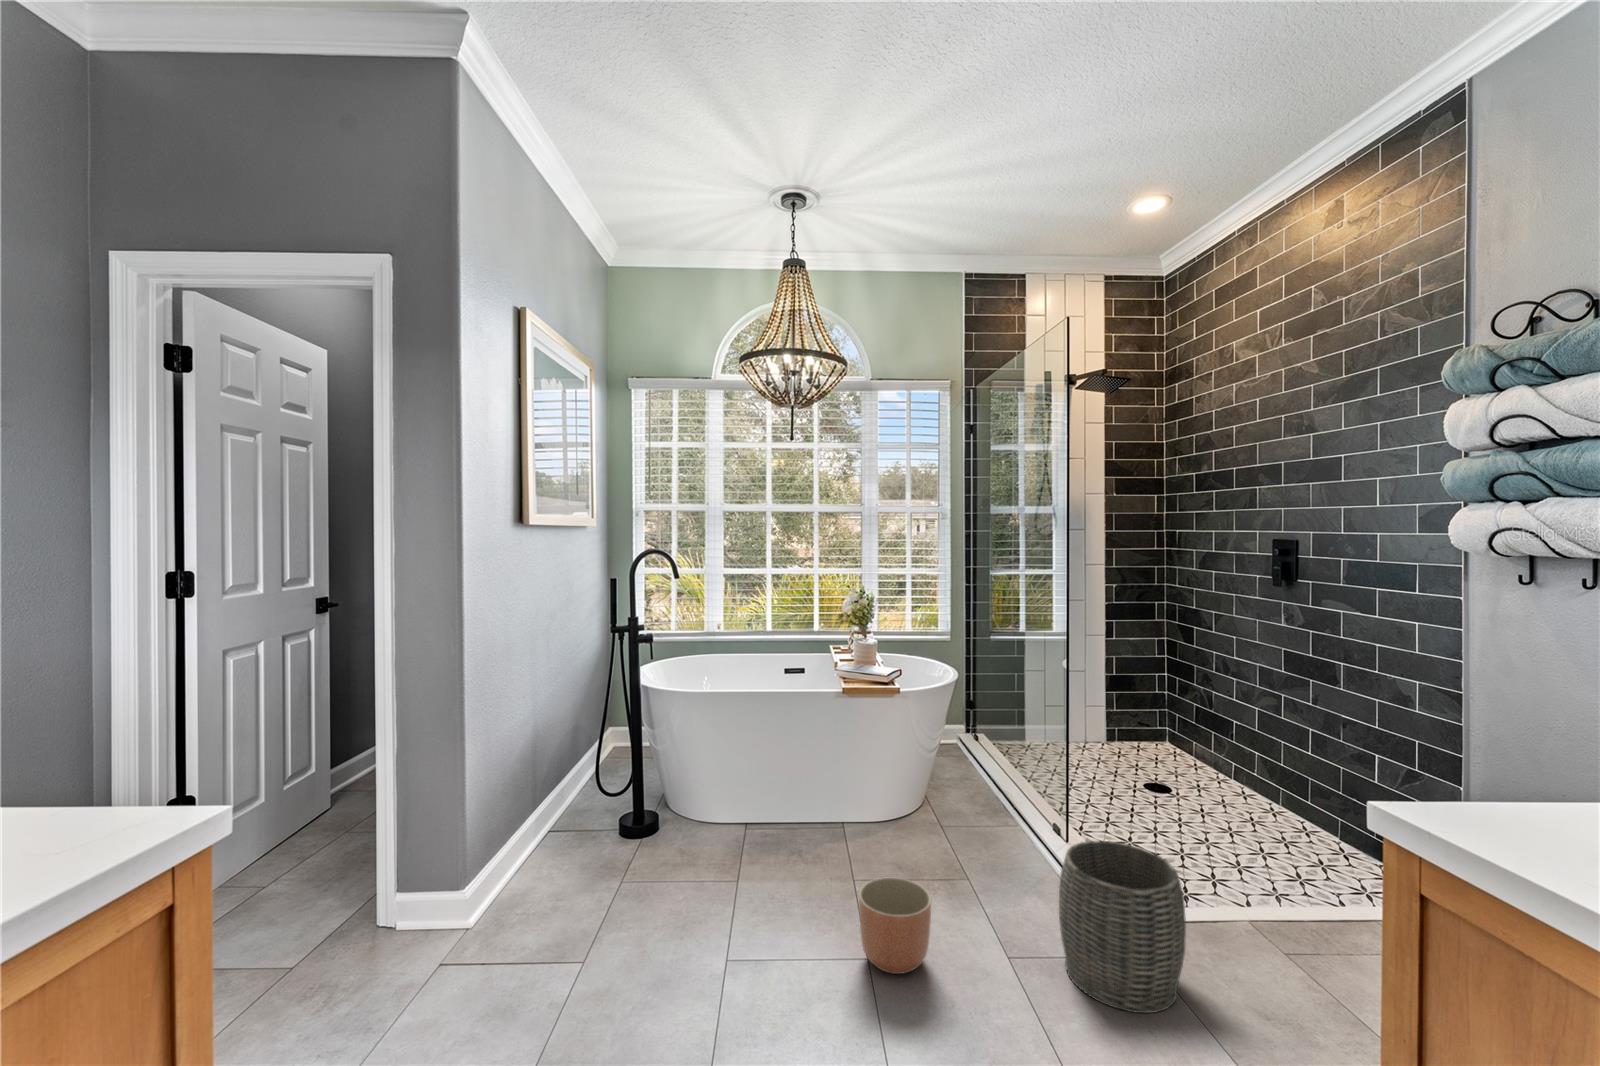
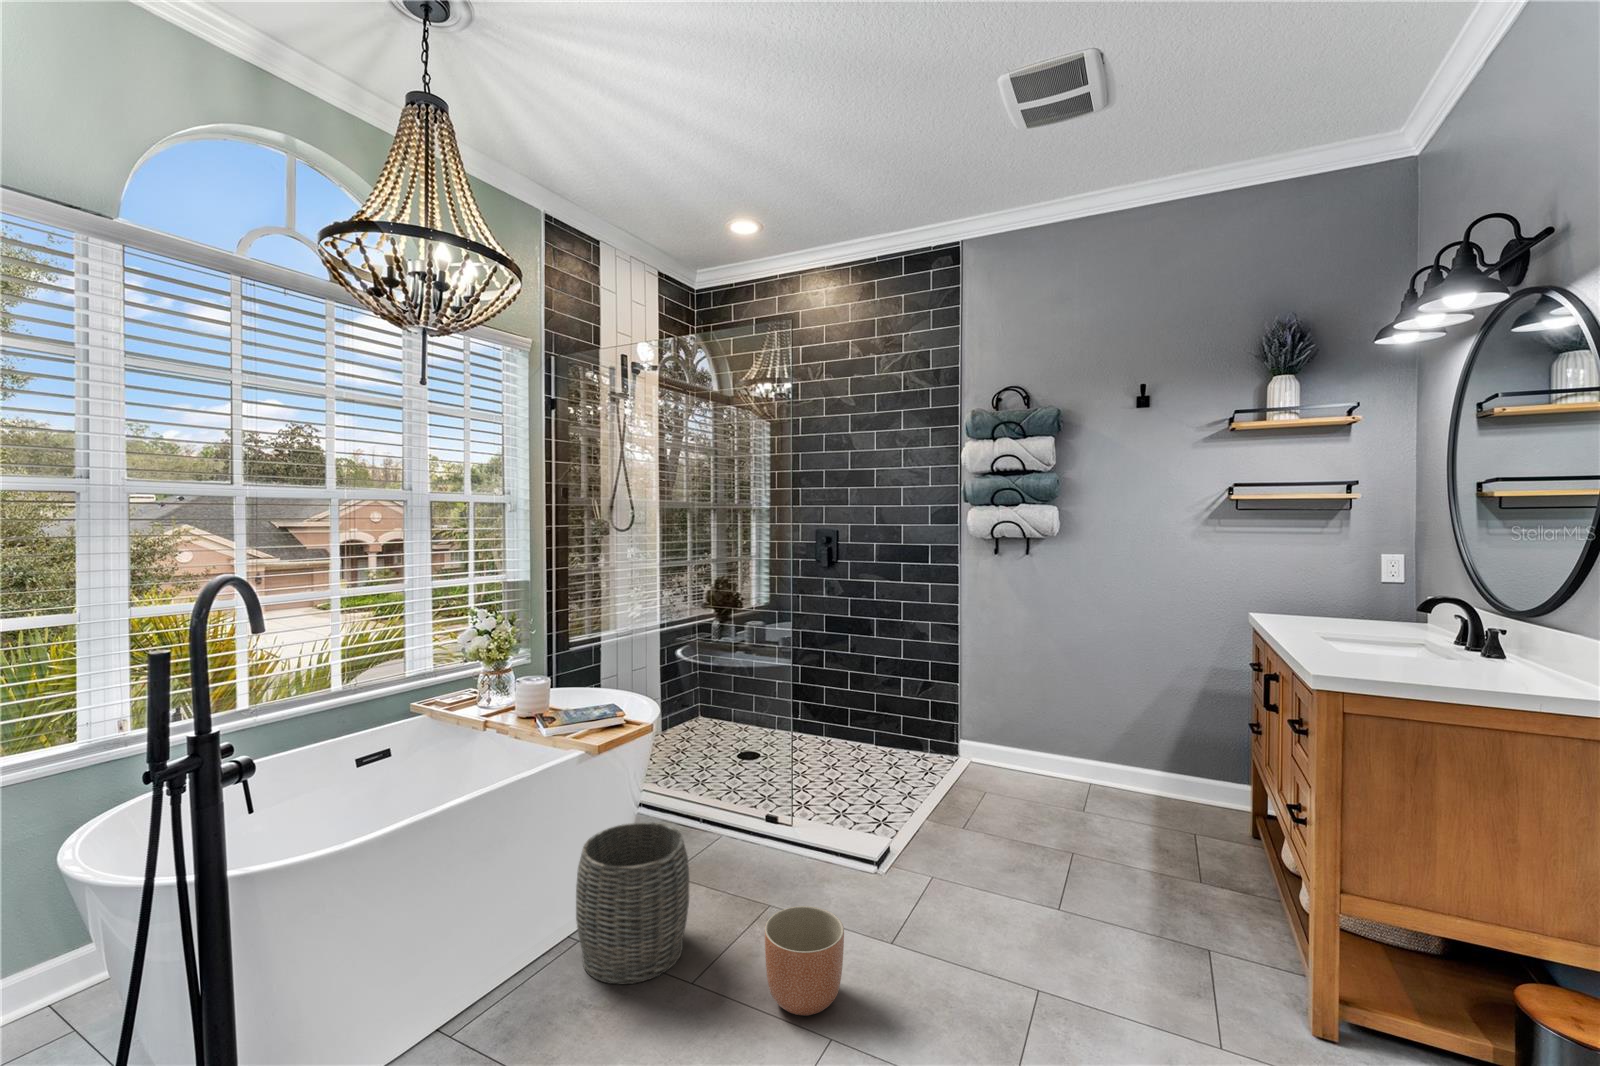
woven basket: present [1059,841,1186,1013] -> present [576,822,689,985]

